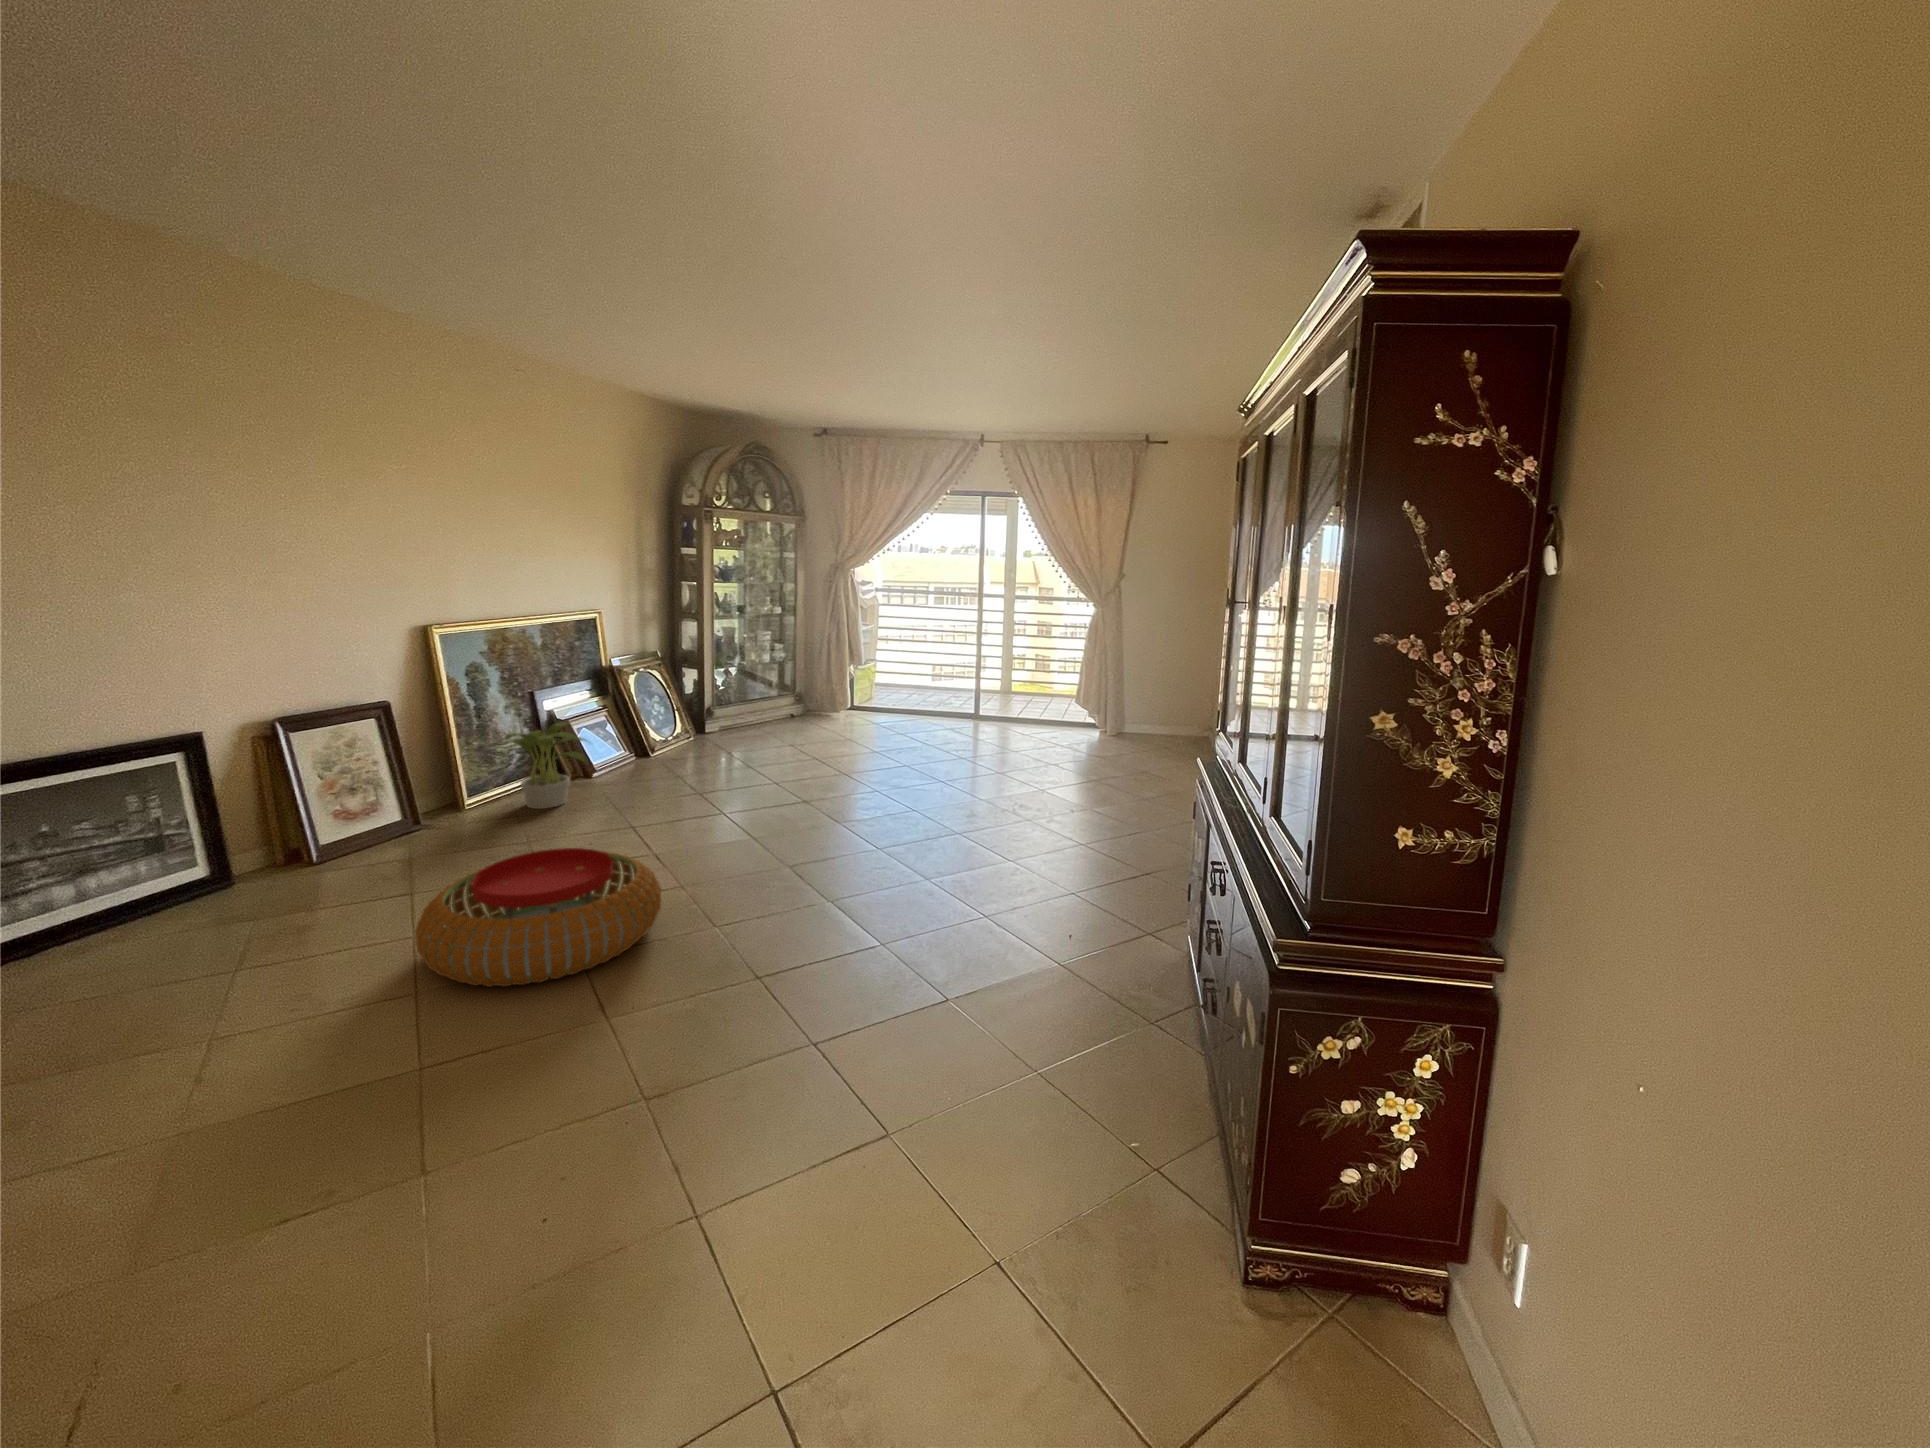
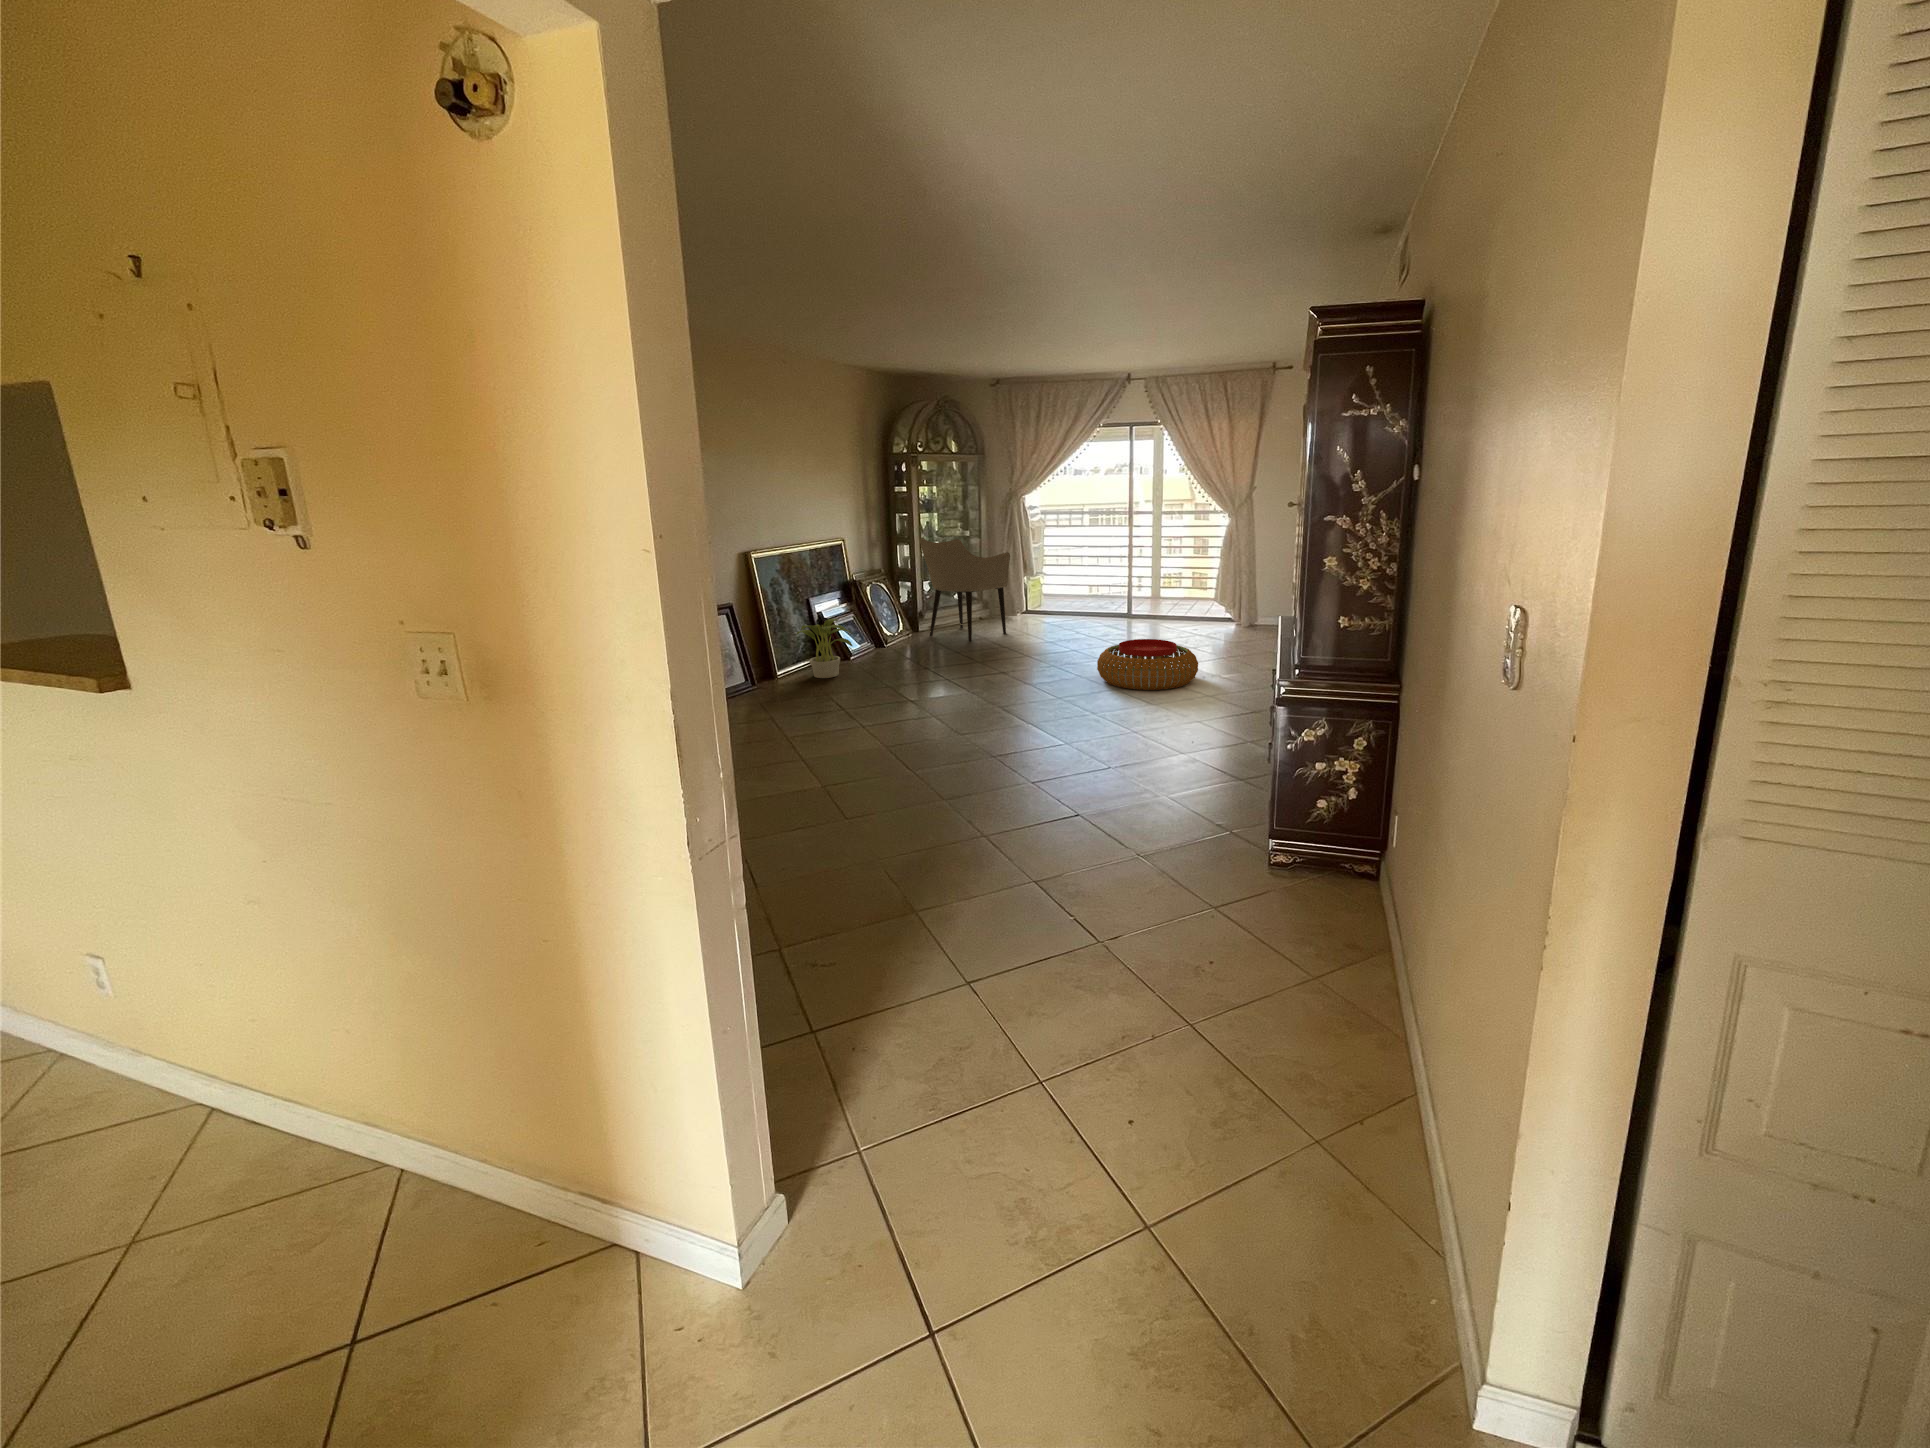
armchair: none [713,614,831,747] -> present [920,538,1010,641]
pouf: present [415,848,661,987] -> present [1097,639,1198,690]

